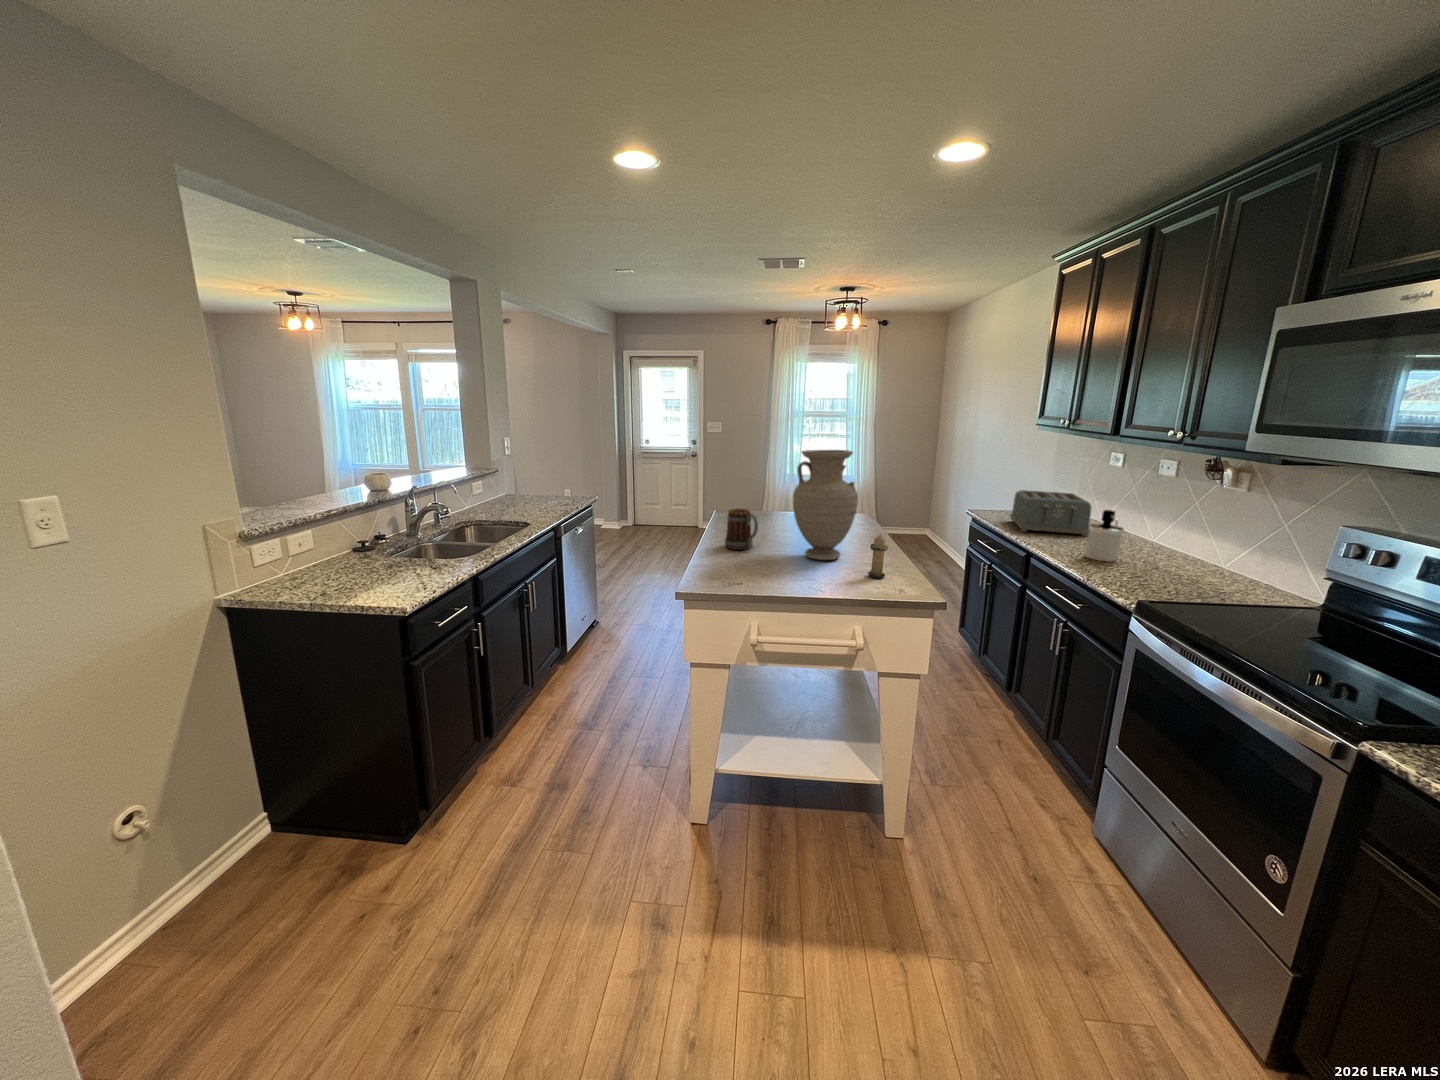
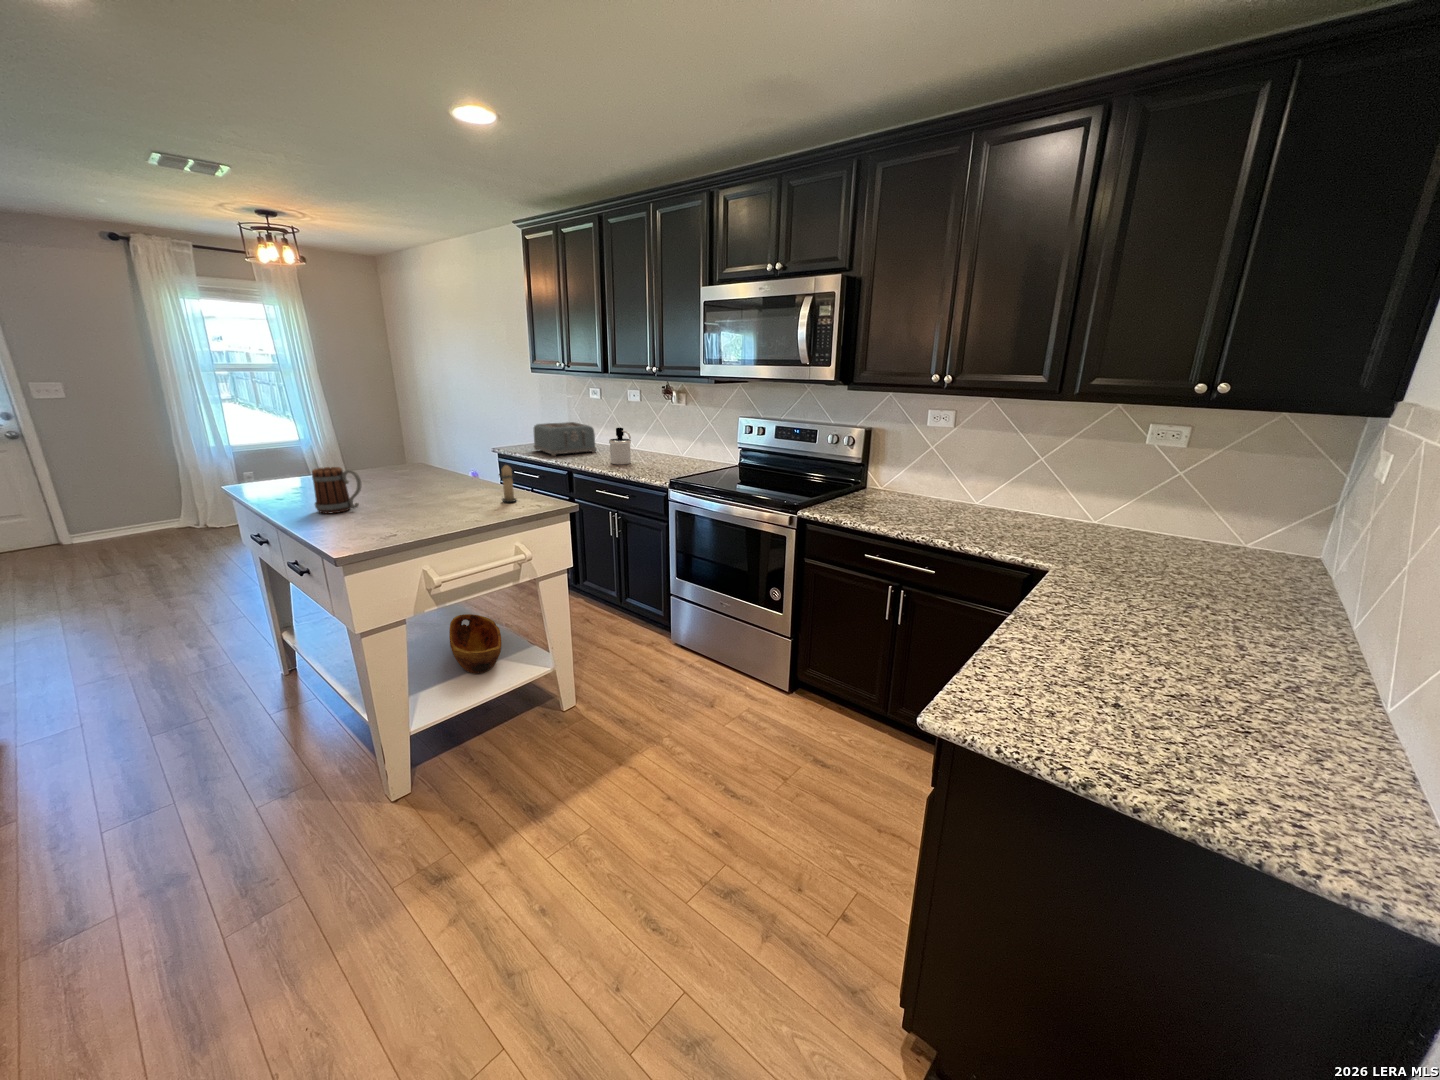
vase: present [793,450,858,560] -> none [394,392,466,502]
wooden bowl: none [792,677,849,747] -> present [449,614,502,674]

